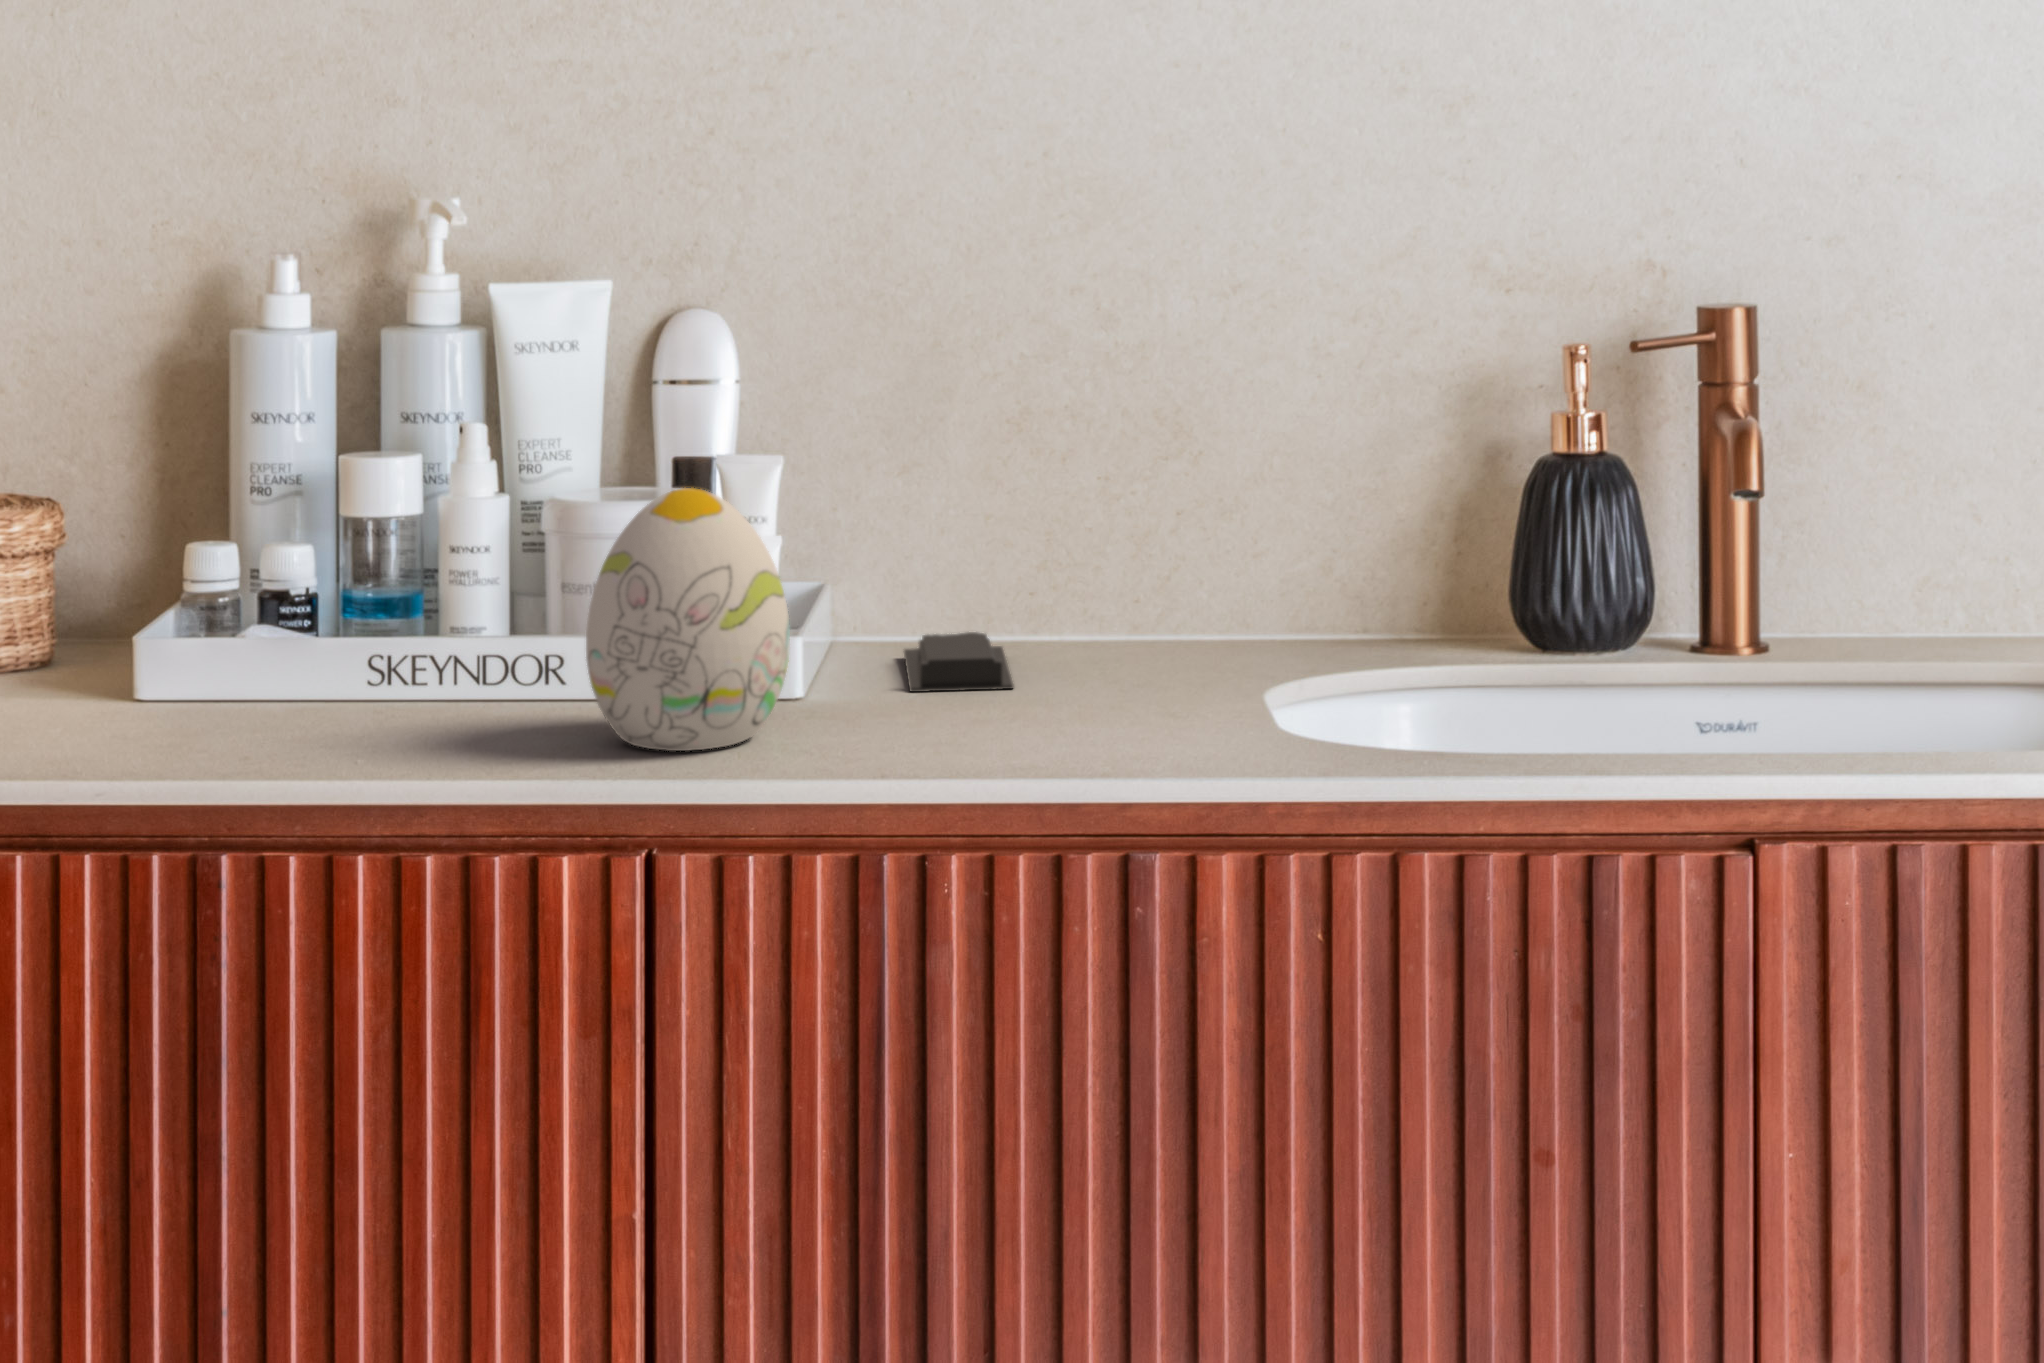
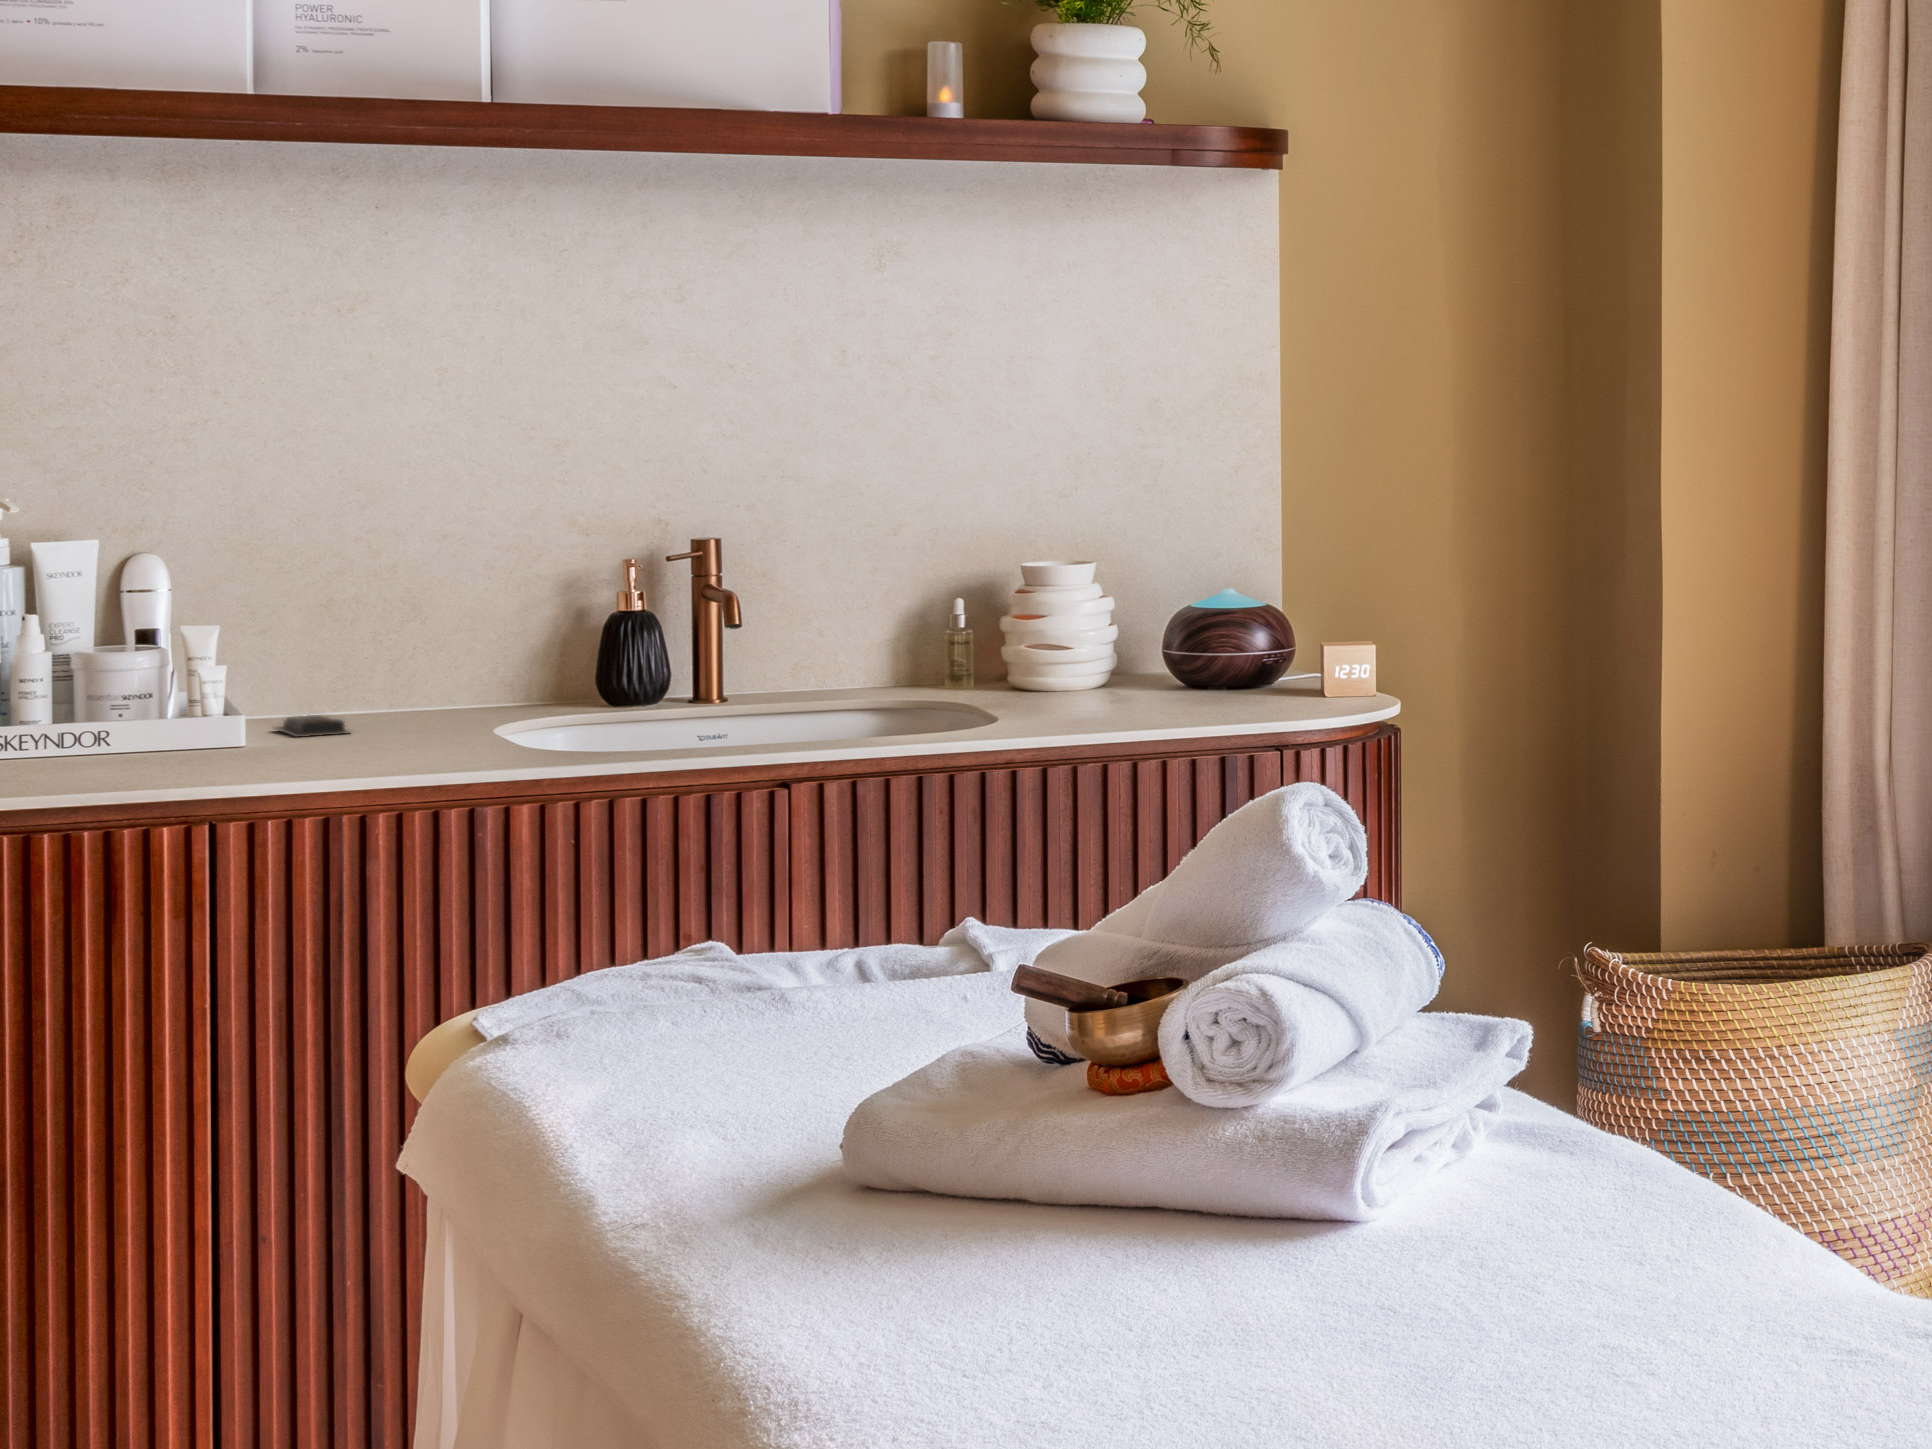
decorative egg: present [586,488,790,751] -> none [149,633,259,755]

